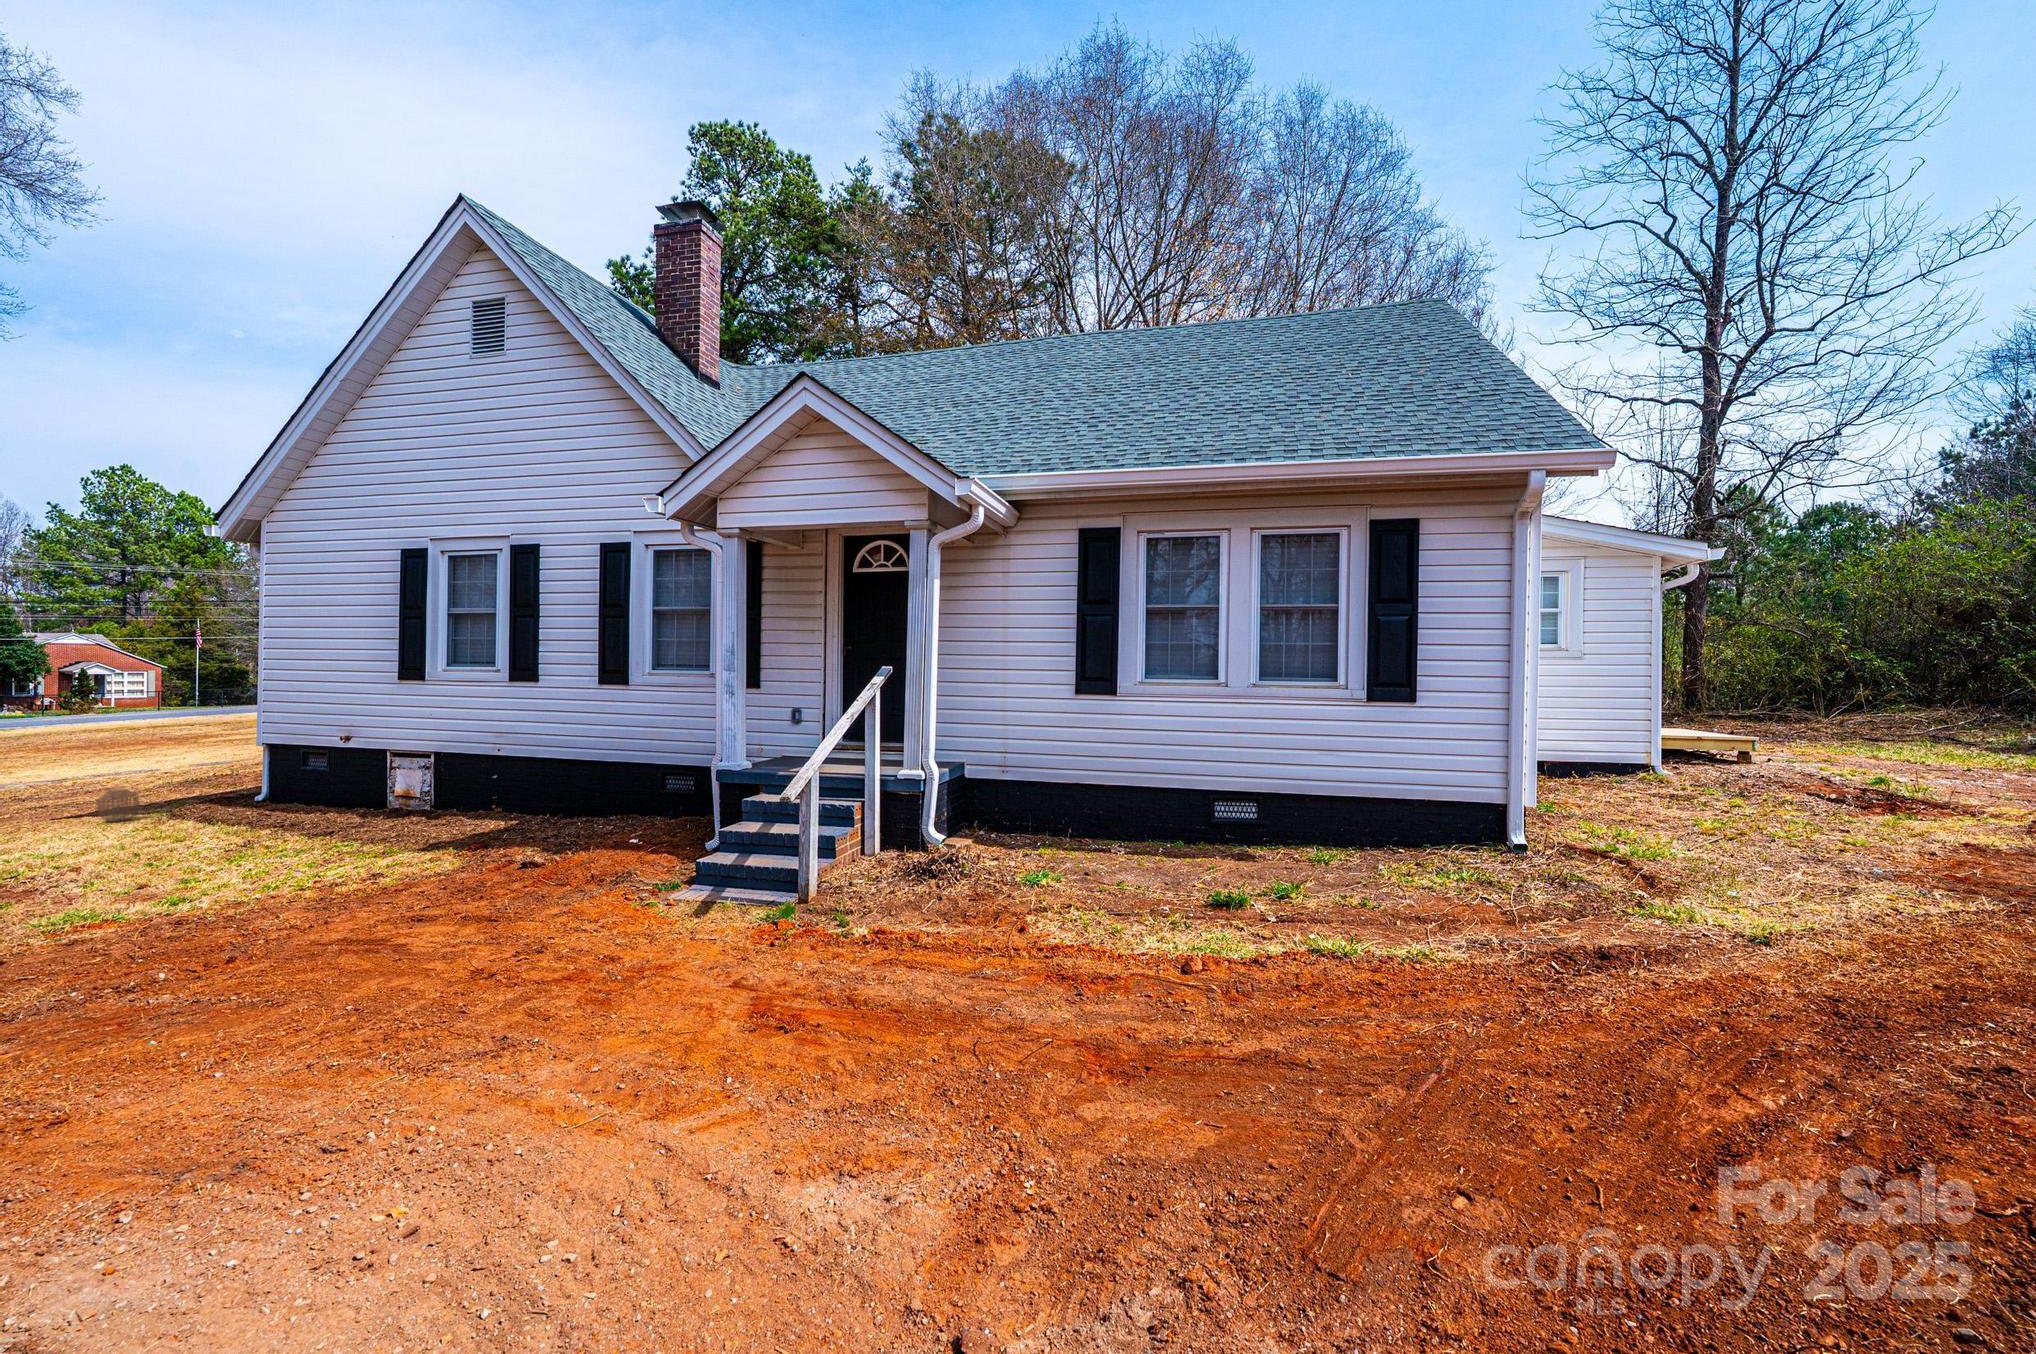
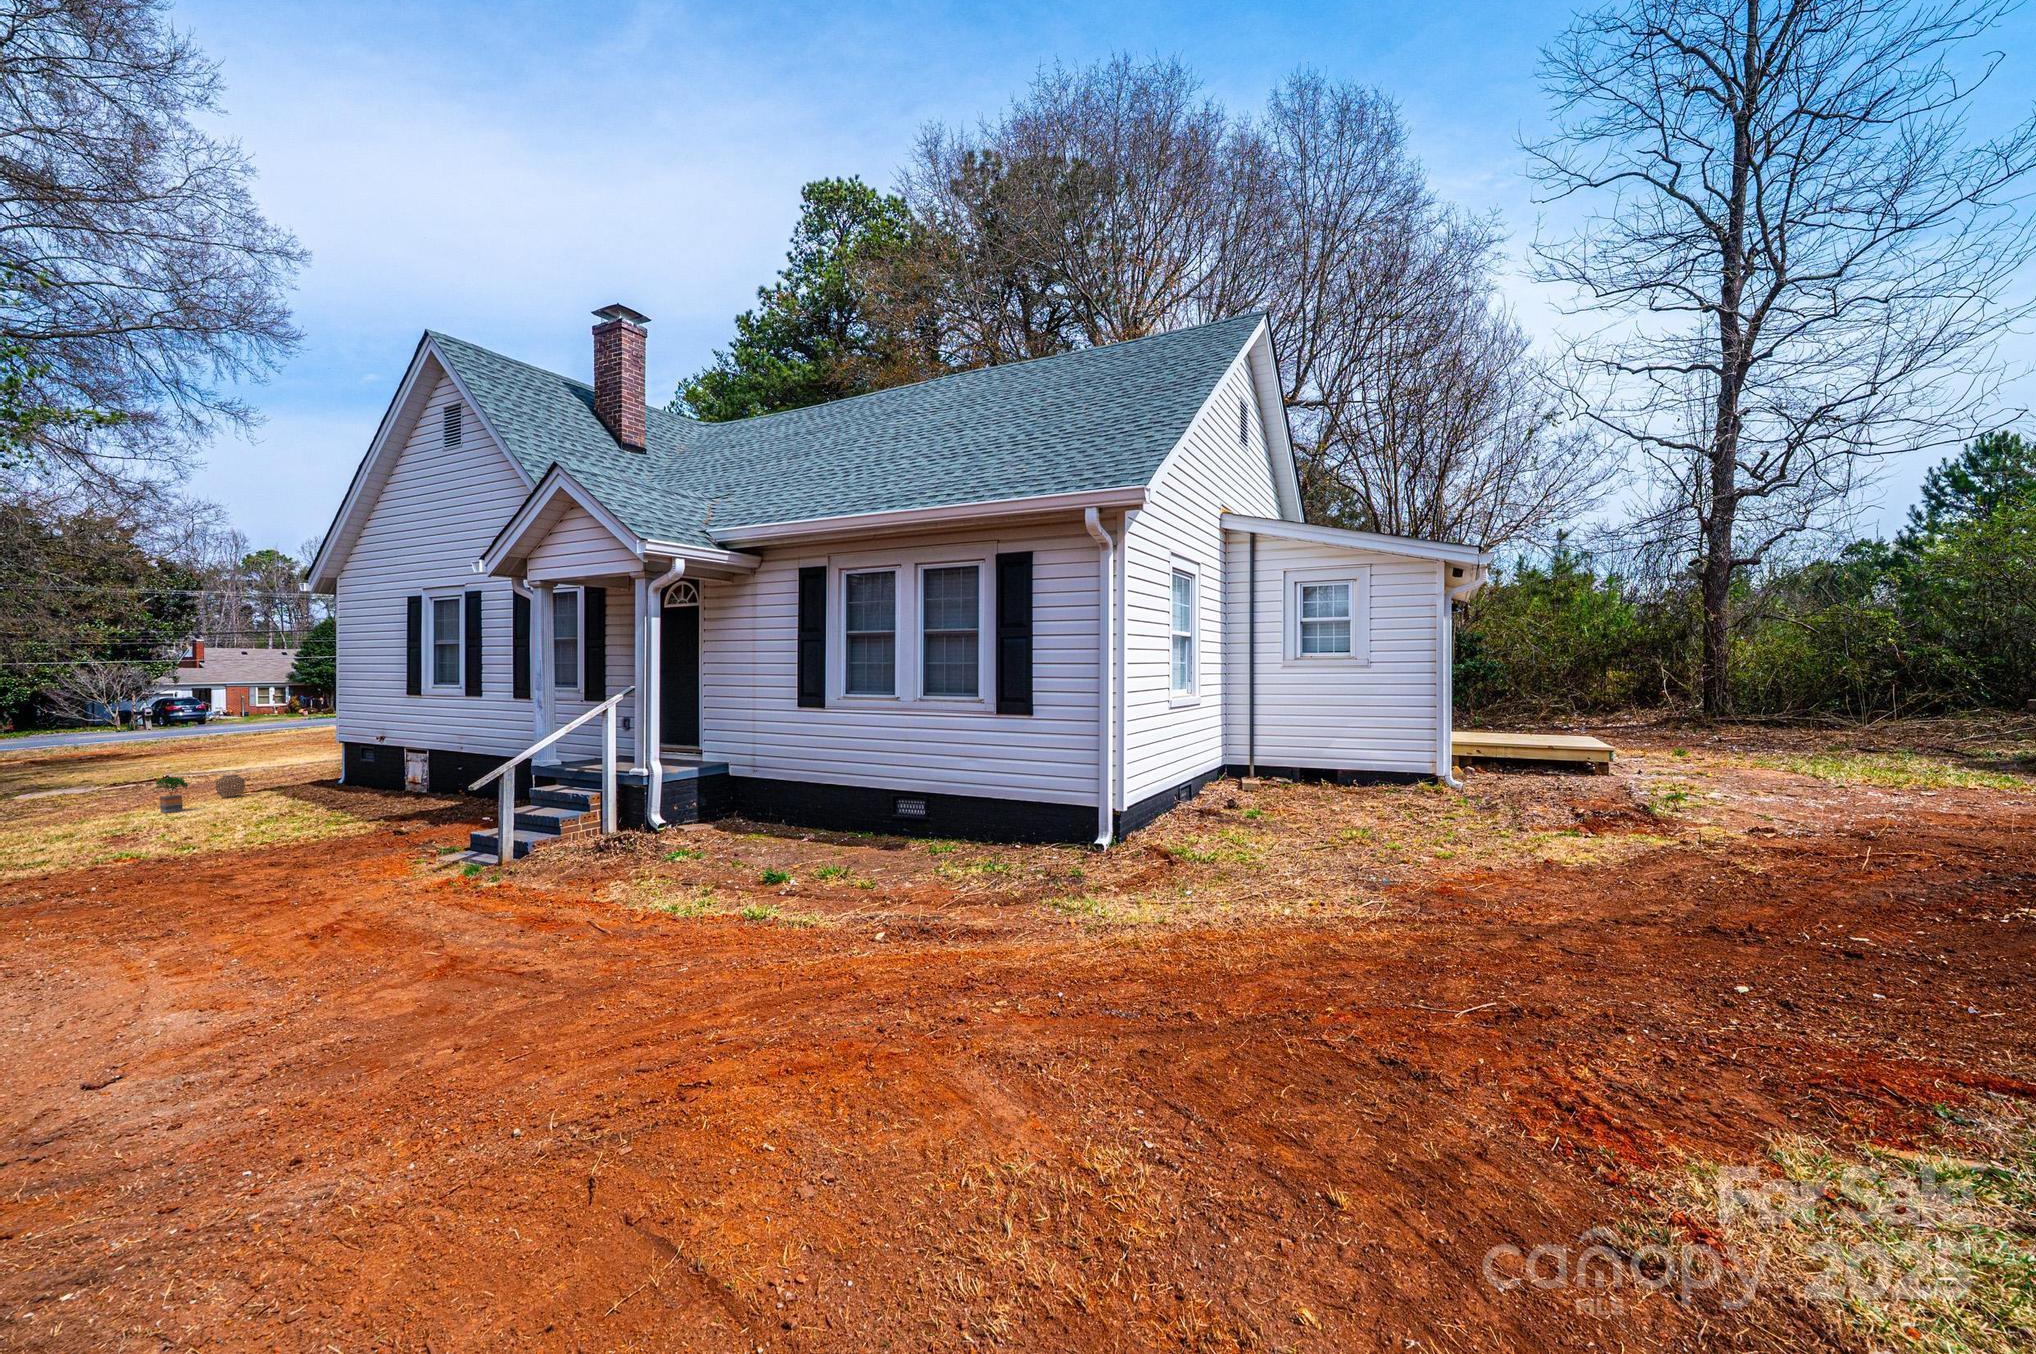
potted tree: none [35,792,90,844] -> present [156,777,188,813]

